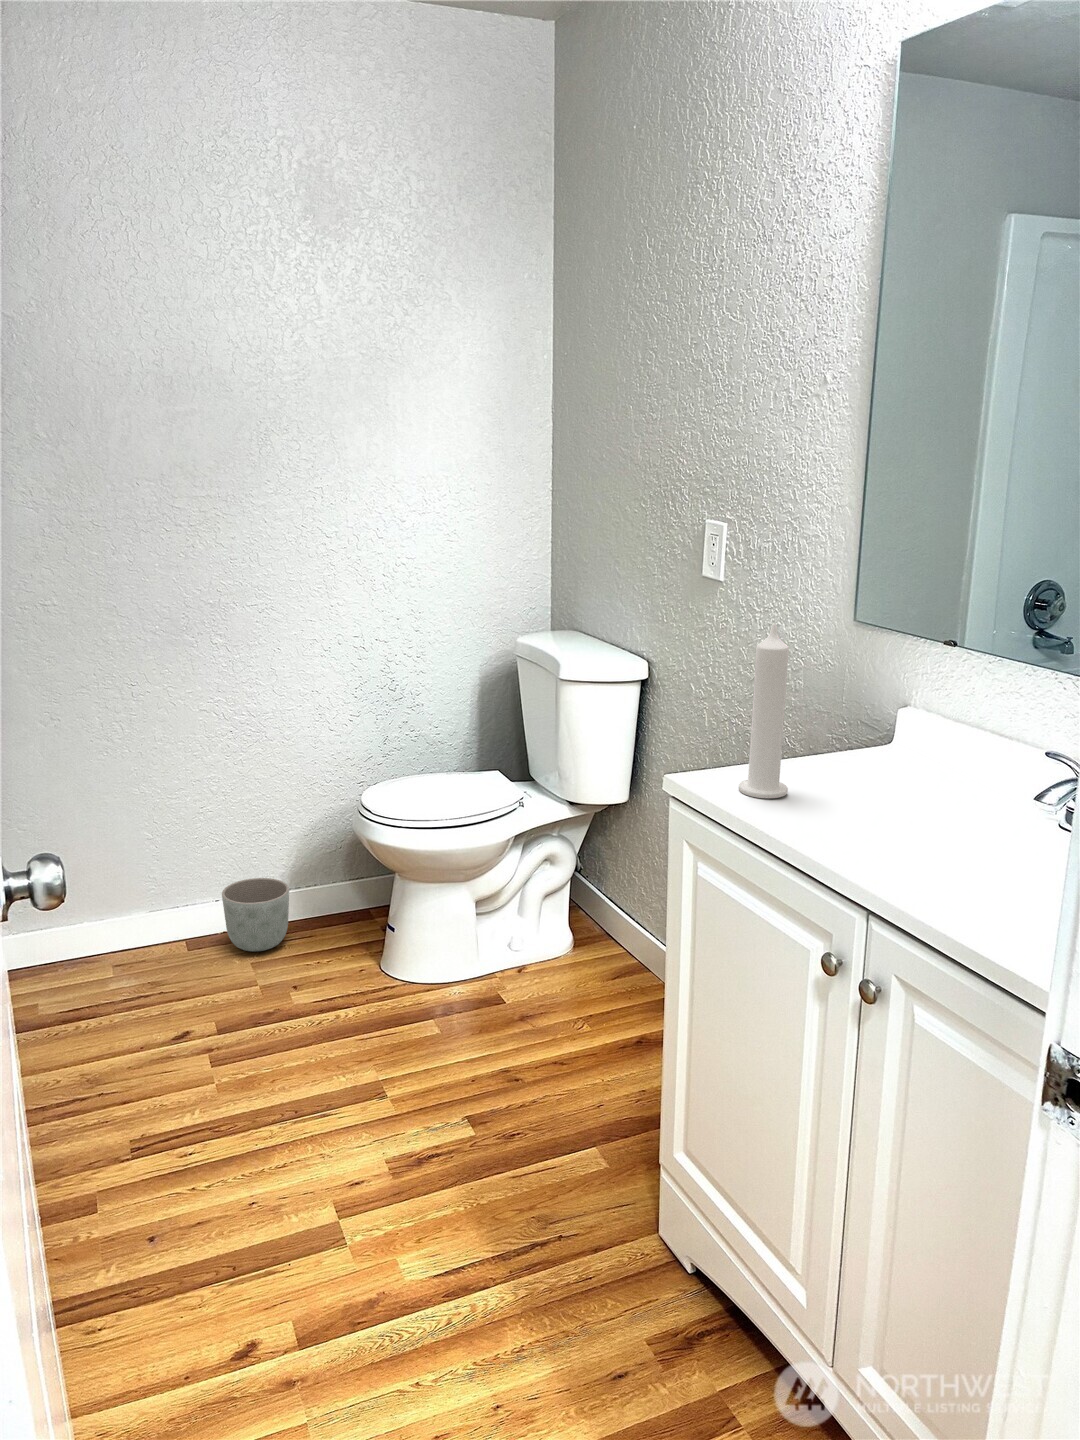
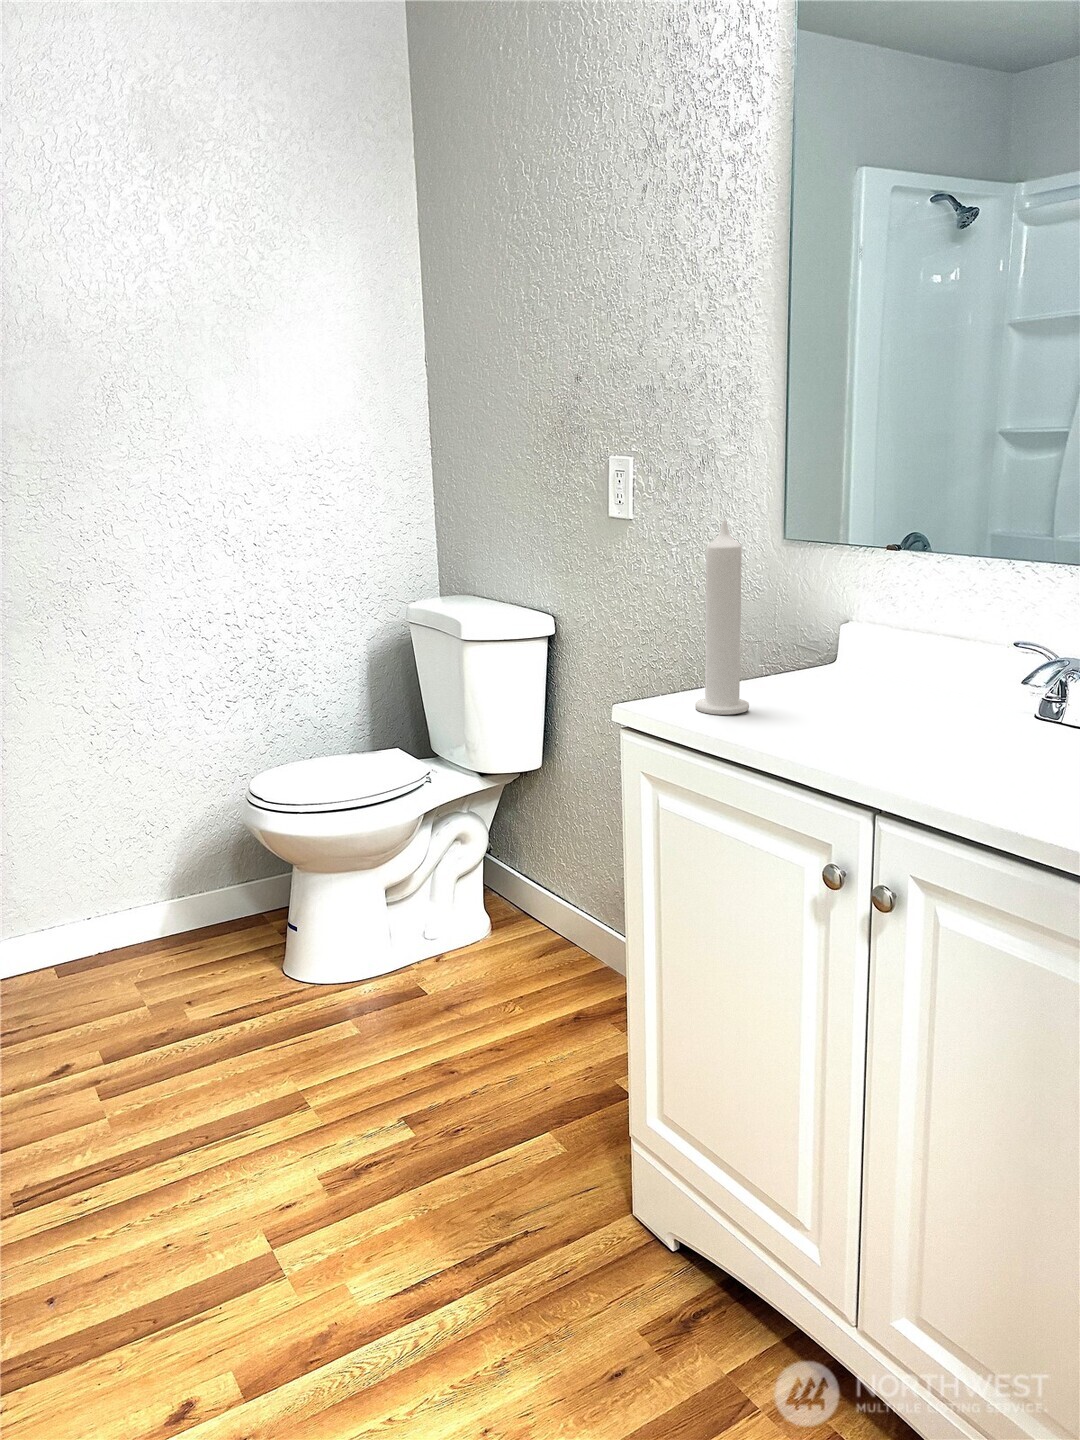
planter: present [222,878,289,952] -> none [96,889,174,971]

